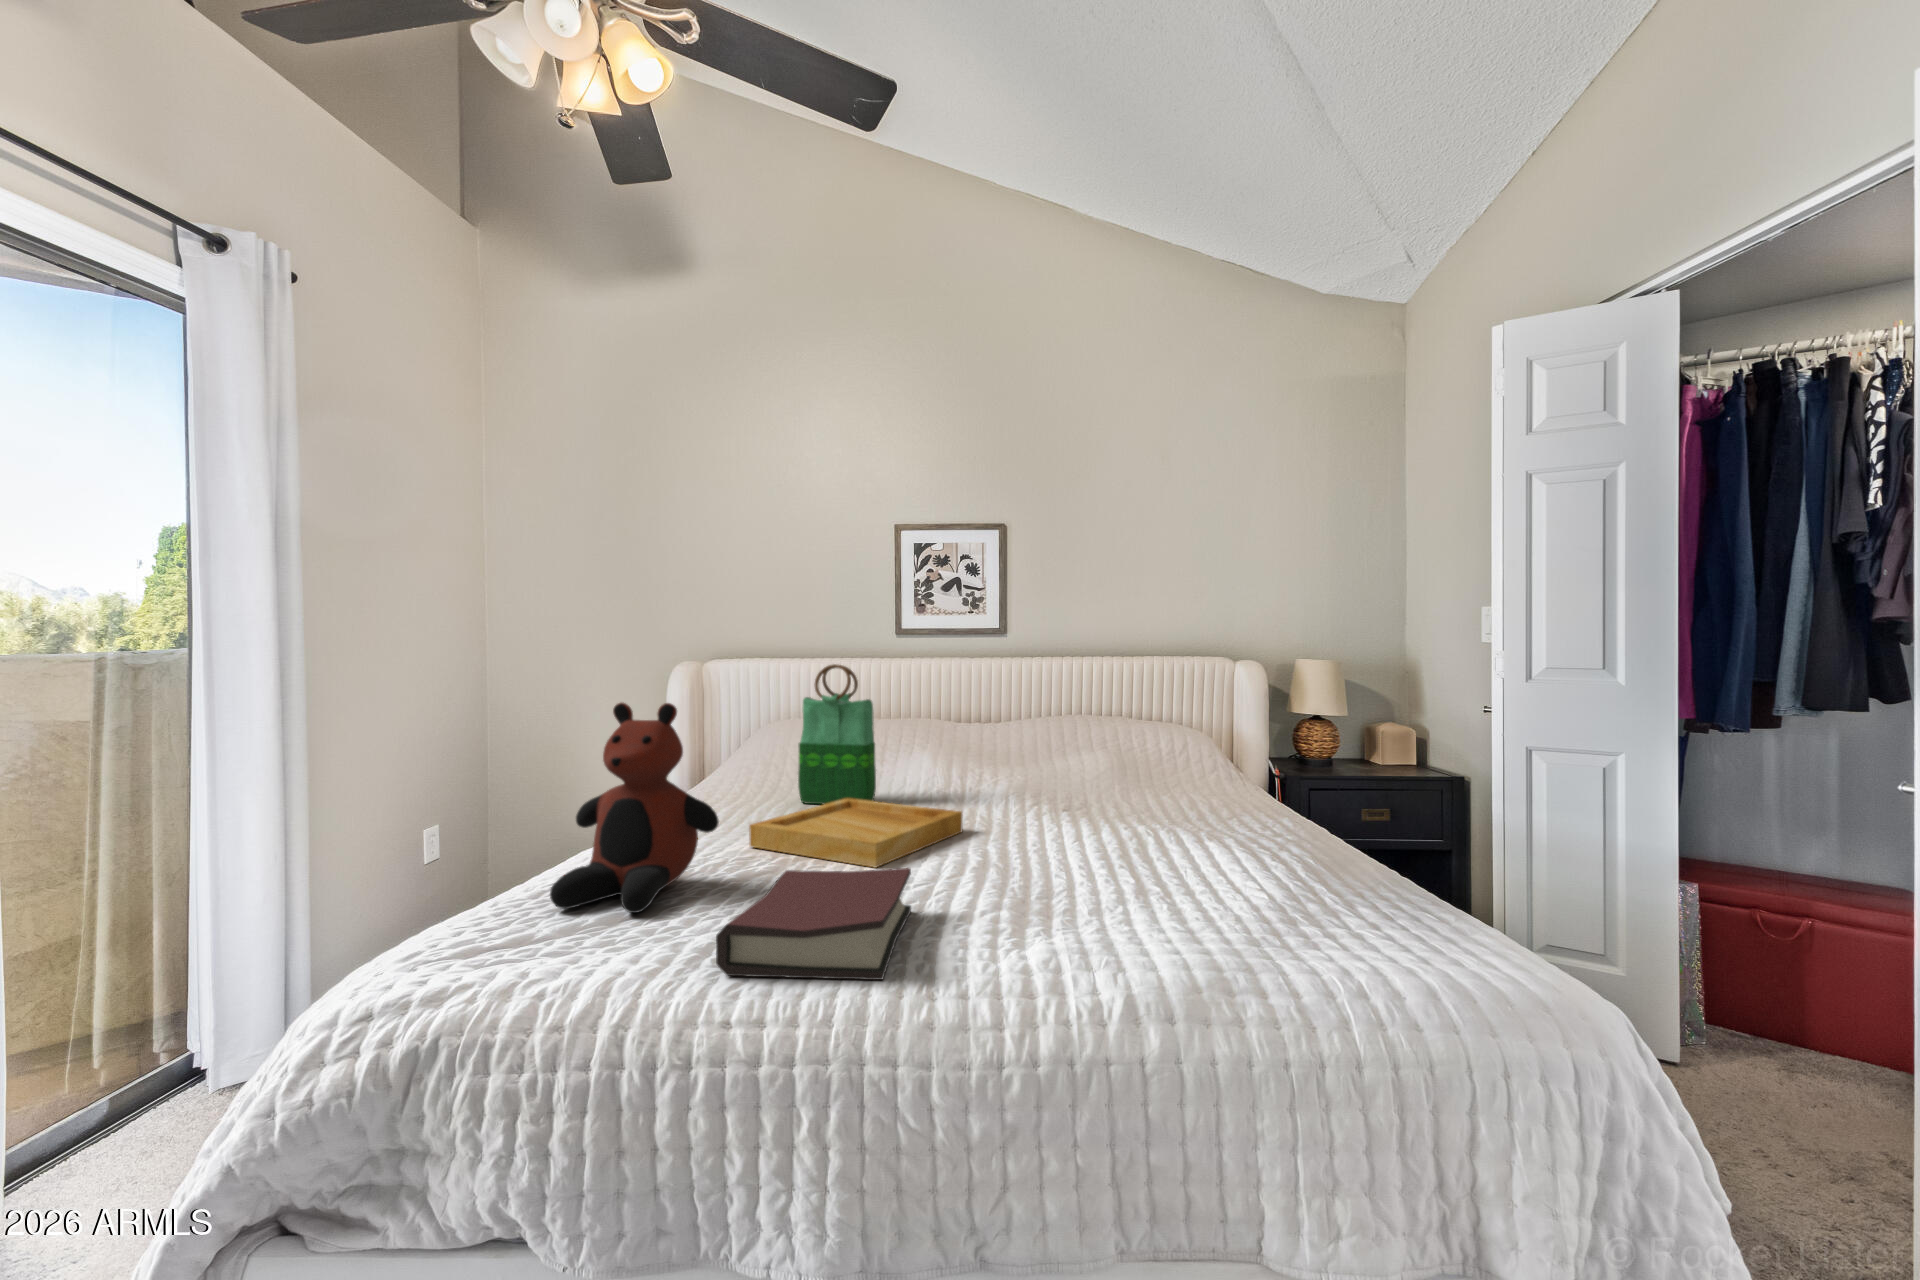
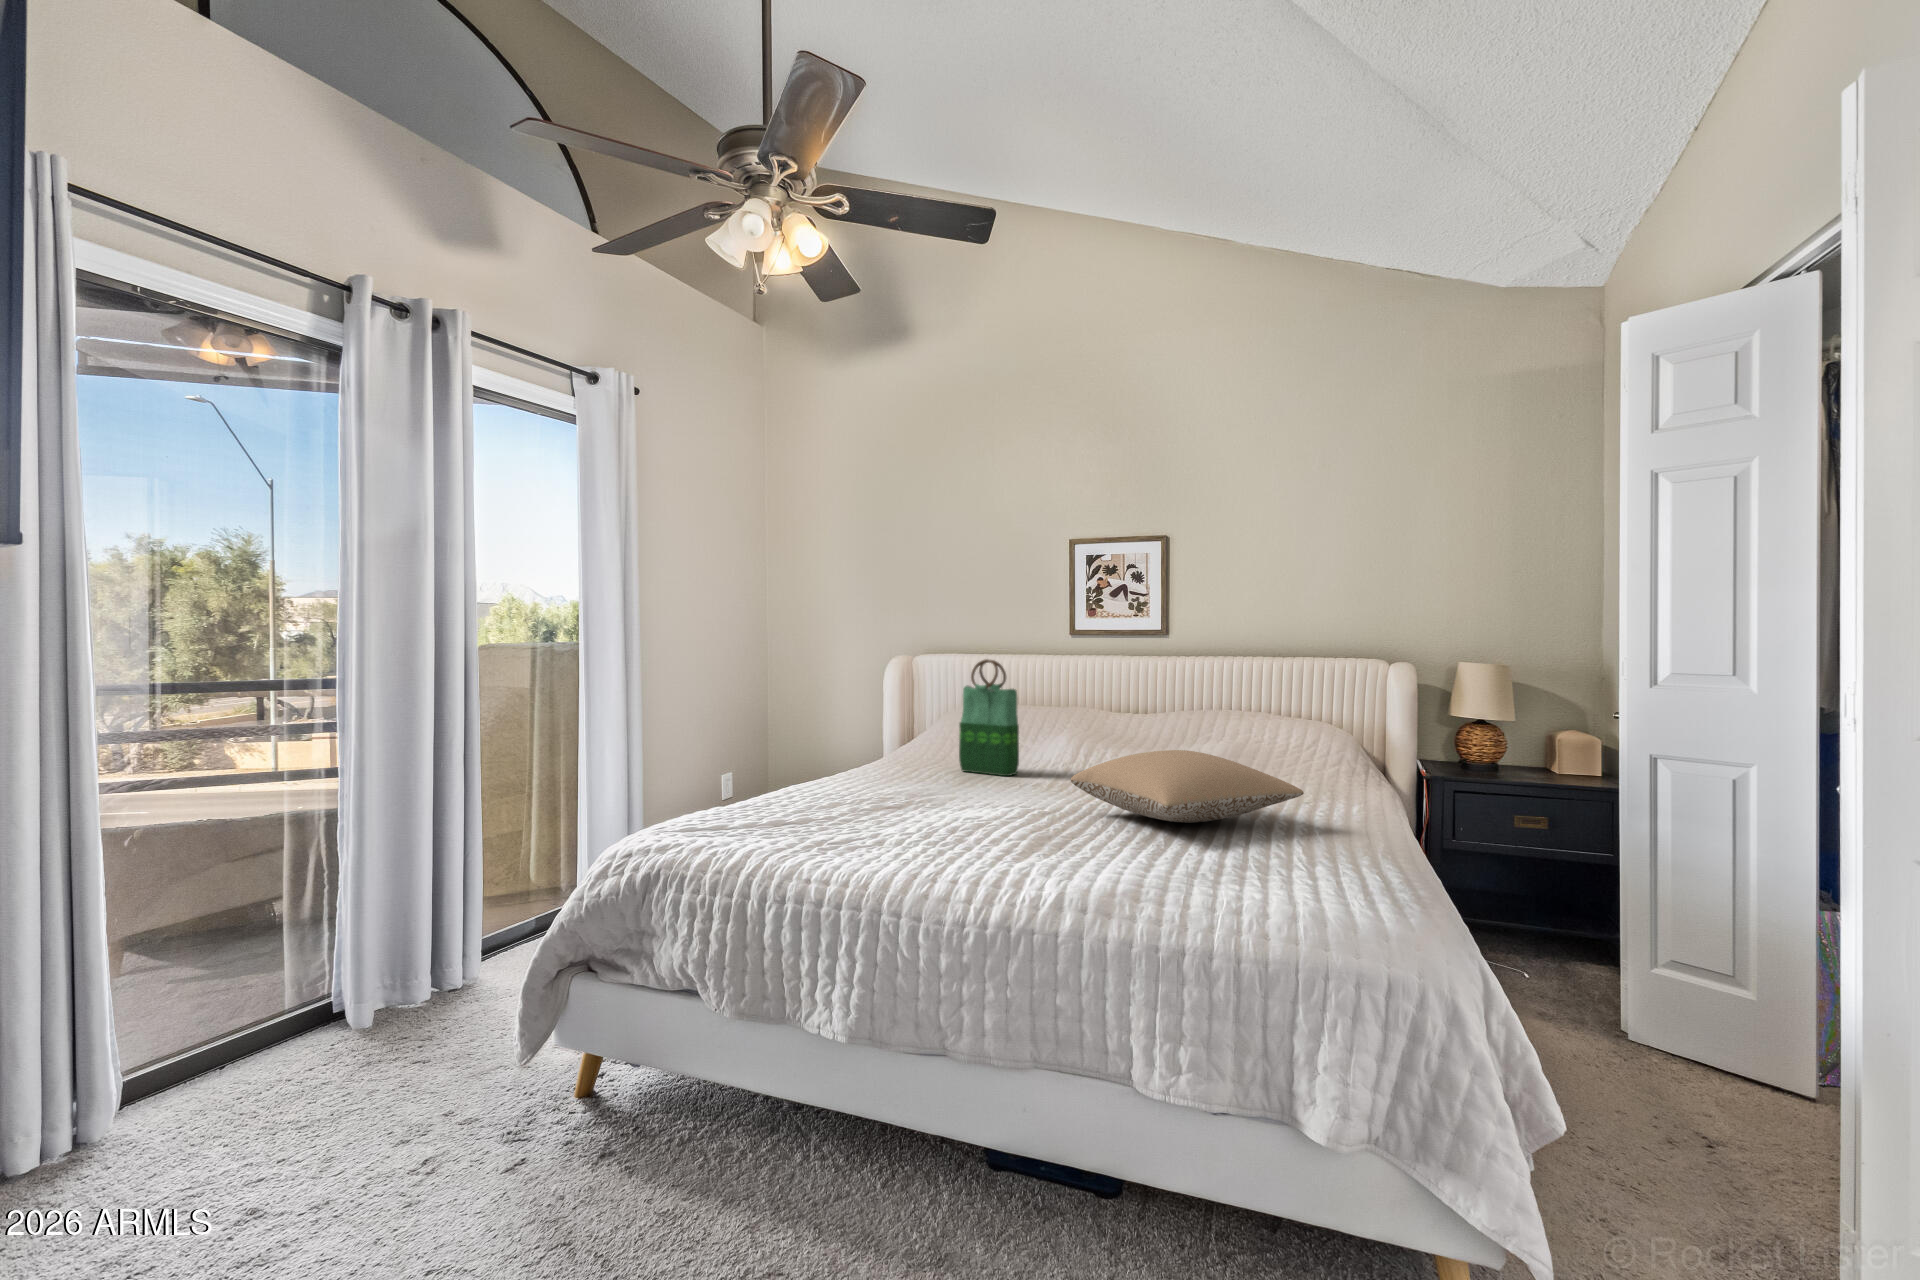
teddy bear: present [550,703,719,913] -> none [746,681,855,823]
pillow: none [993,769,1257,855] -> present [1071,750,1304,823]
tray: present [749,798,963,868] -> none [897,767,1064,813]
hardback book: present [716,868,911,980] -> none [815,802,969,869]

